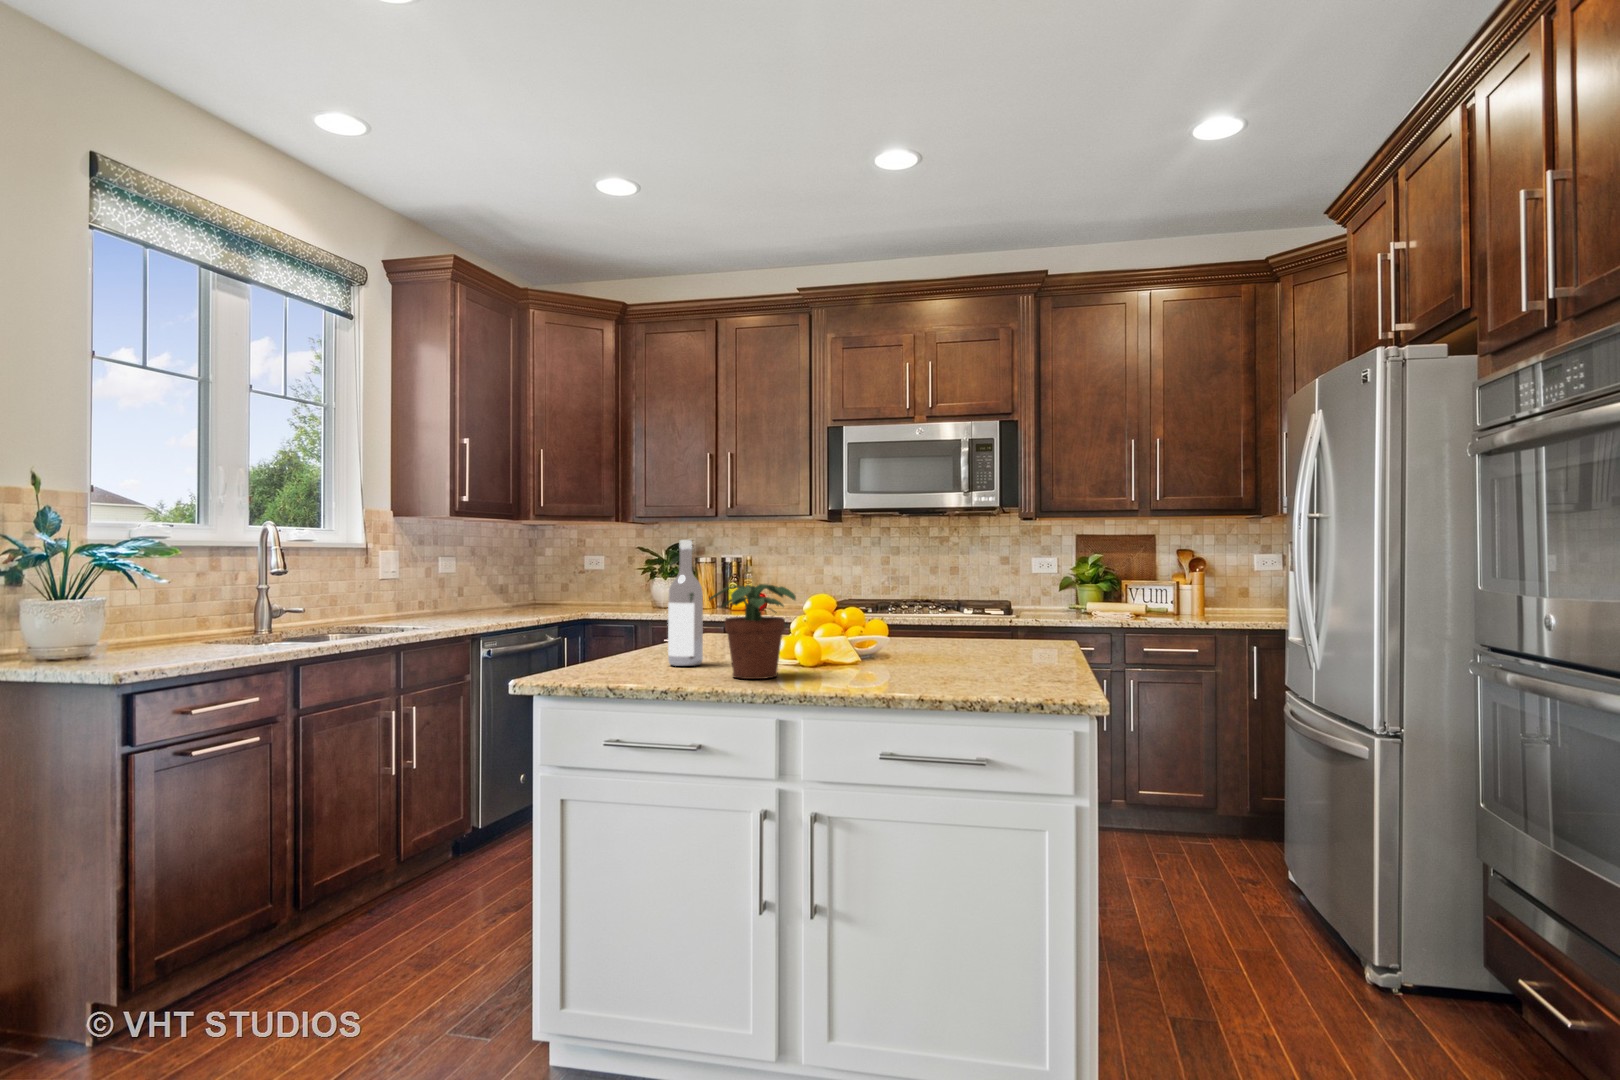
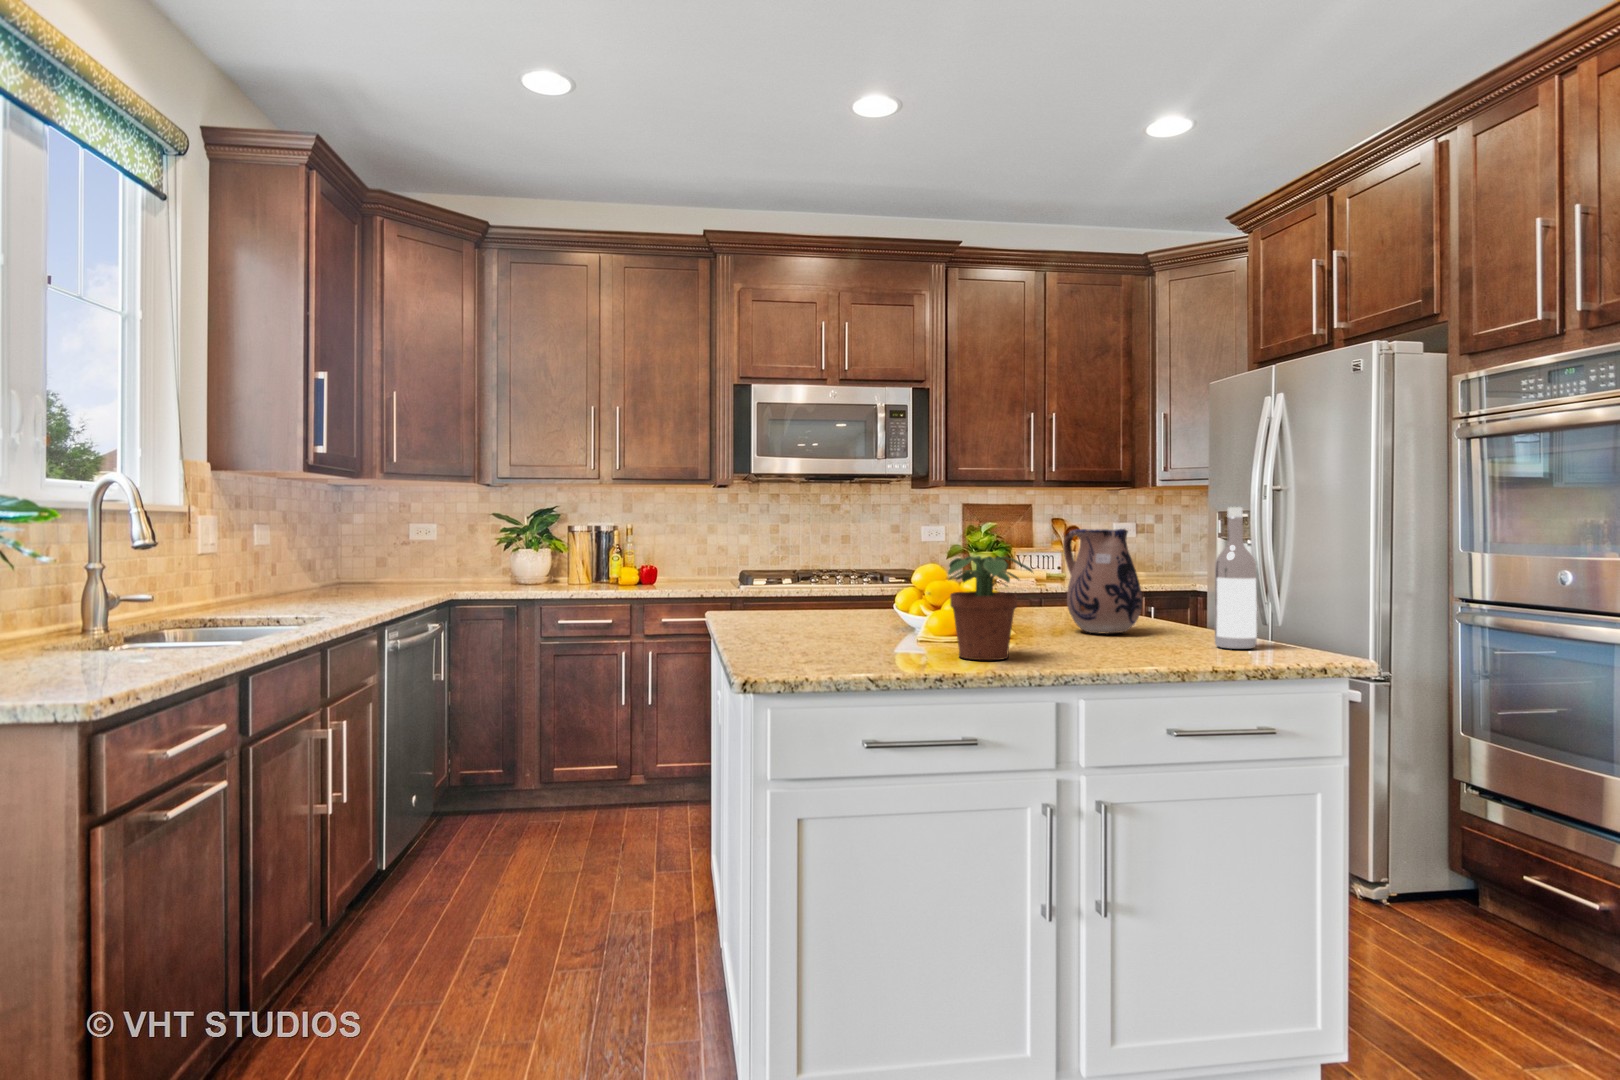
wine bottle: present [668,540,703,666] -> present [1215,507,1257,649]
ceramic pitcher: none [925,560,997,663] -> present [1063,529,1142,634]

